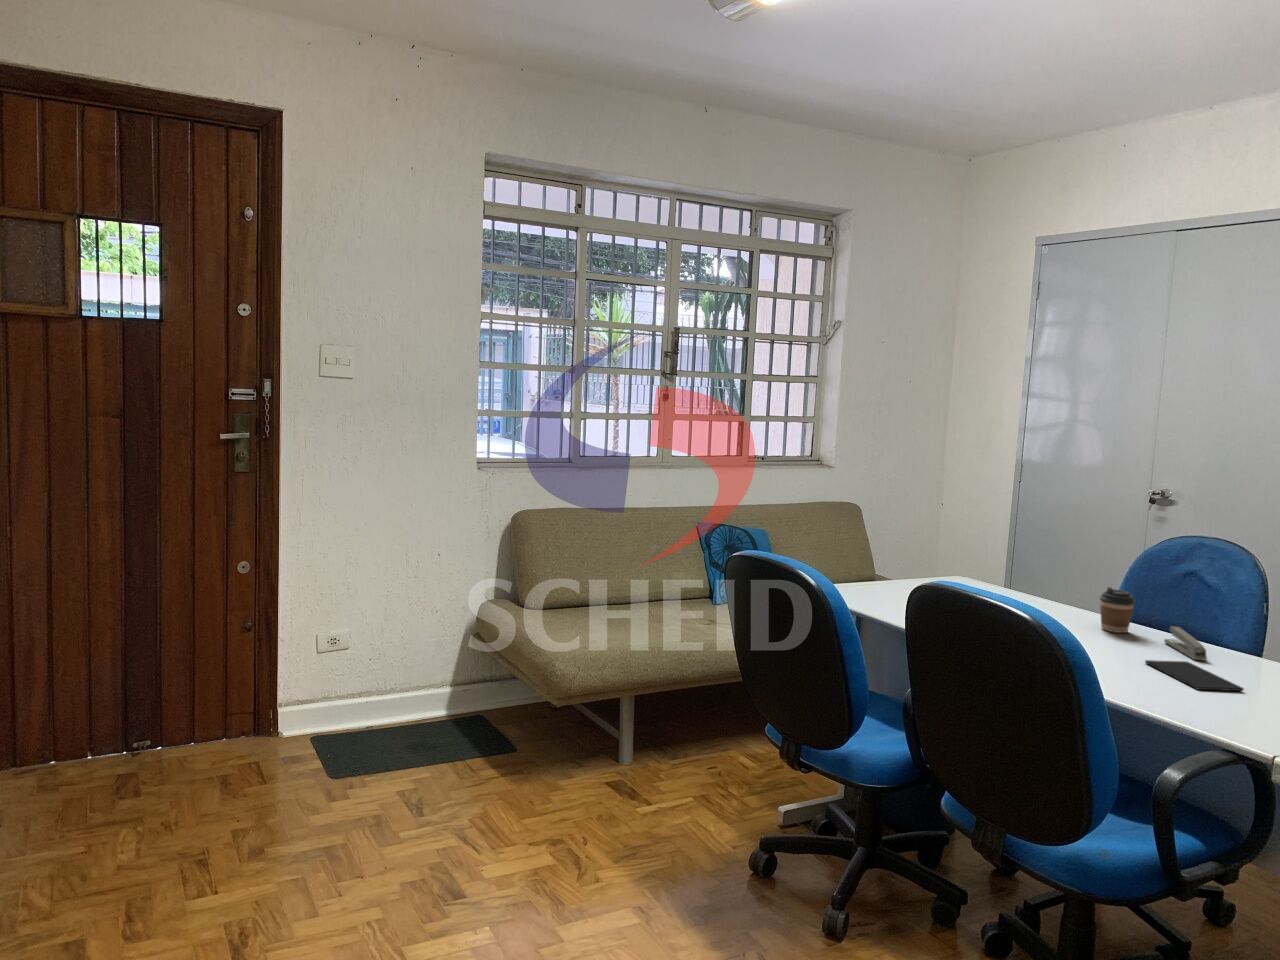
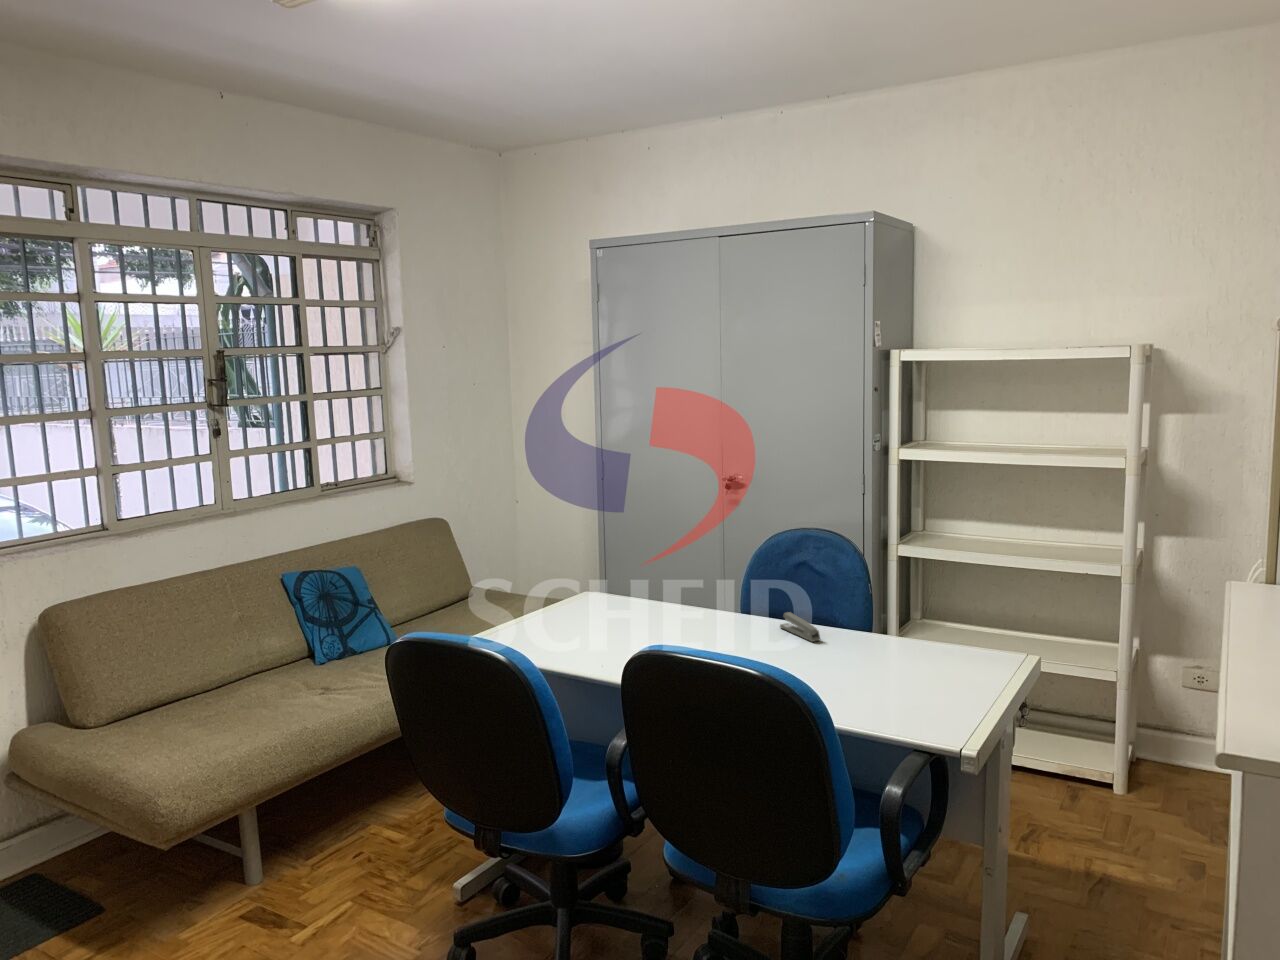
coffee cup: present [1100,587,1135,633] -> none [722,585,751,626]
tablet: present [1145,660,1243,691] -> none [783,647,865,677]

